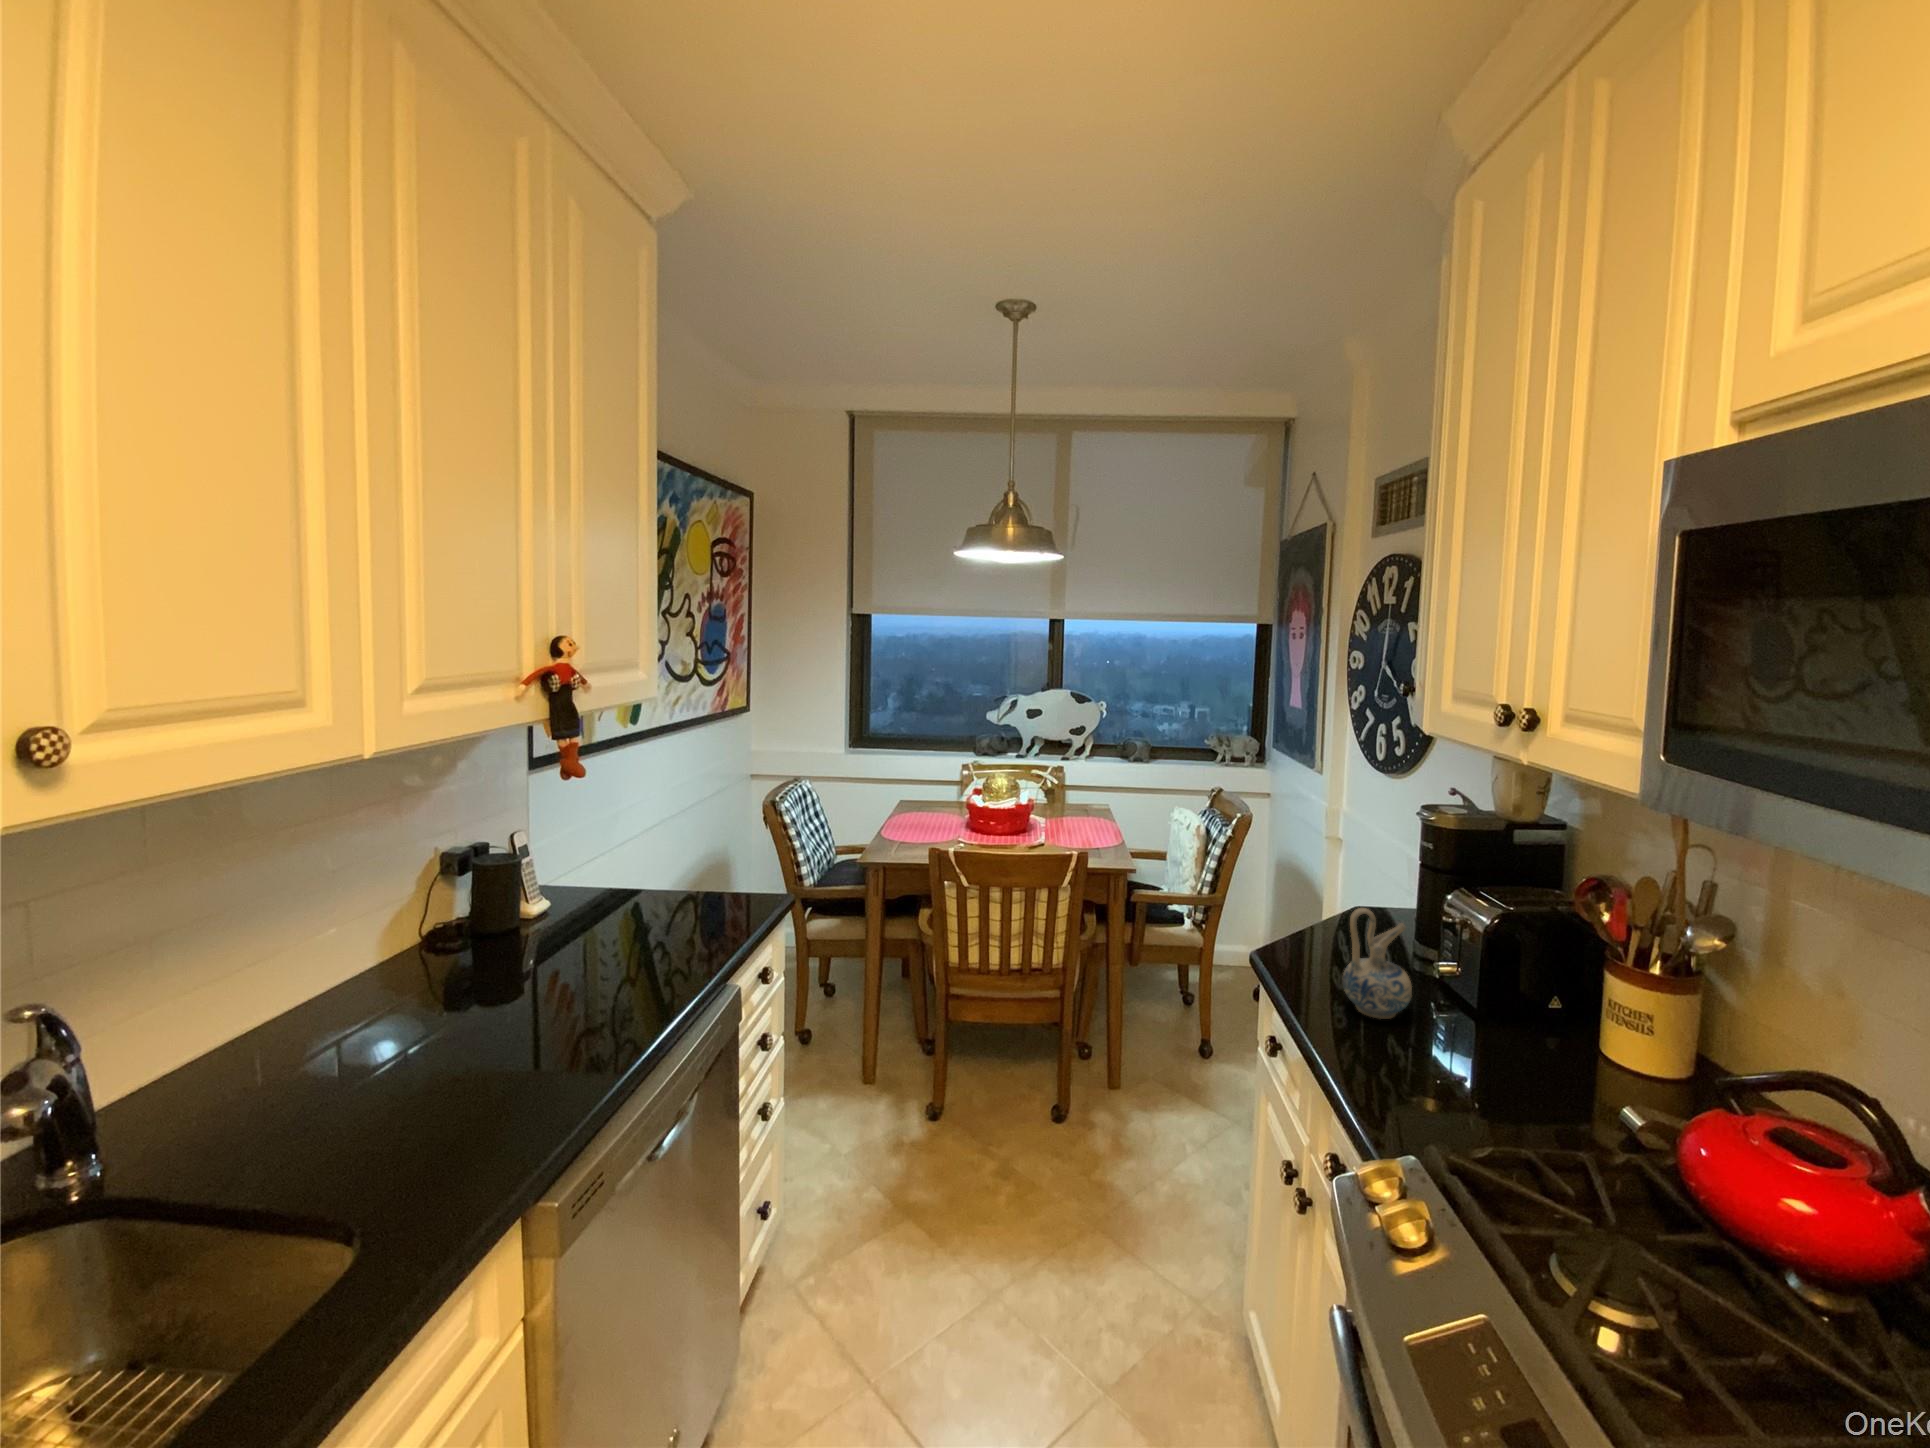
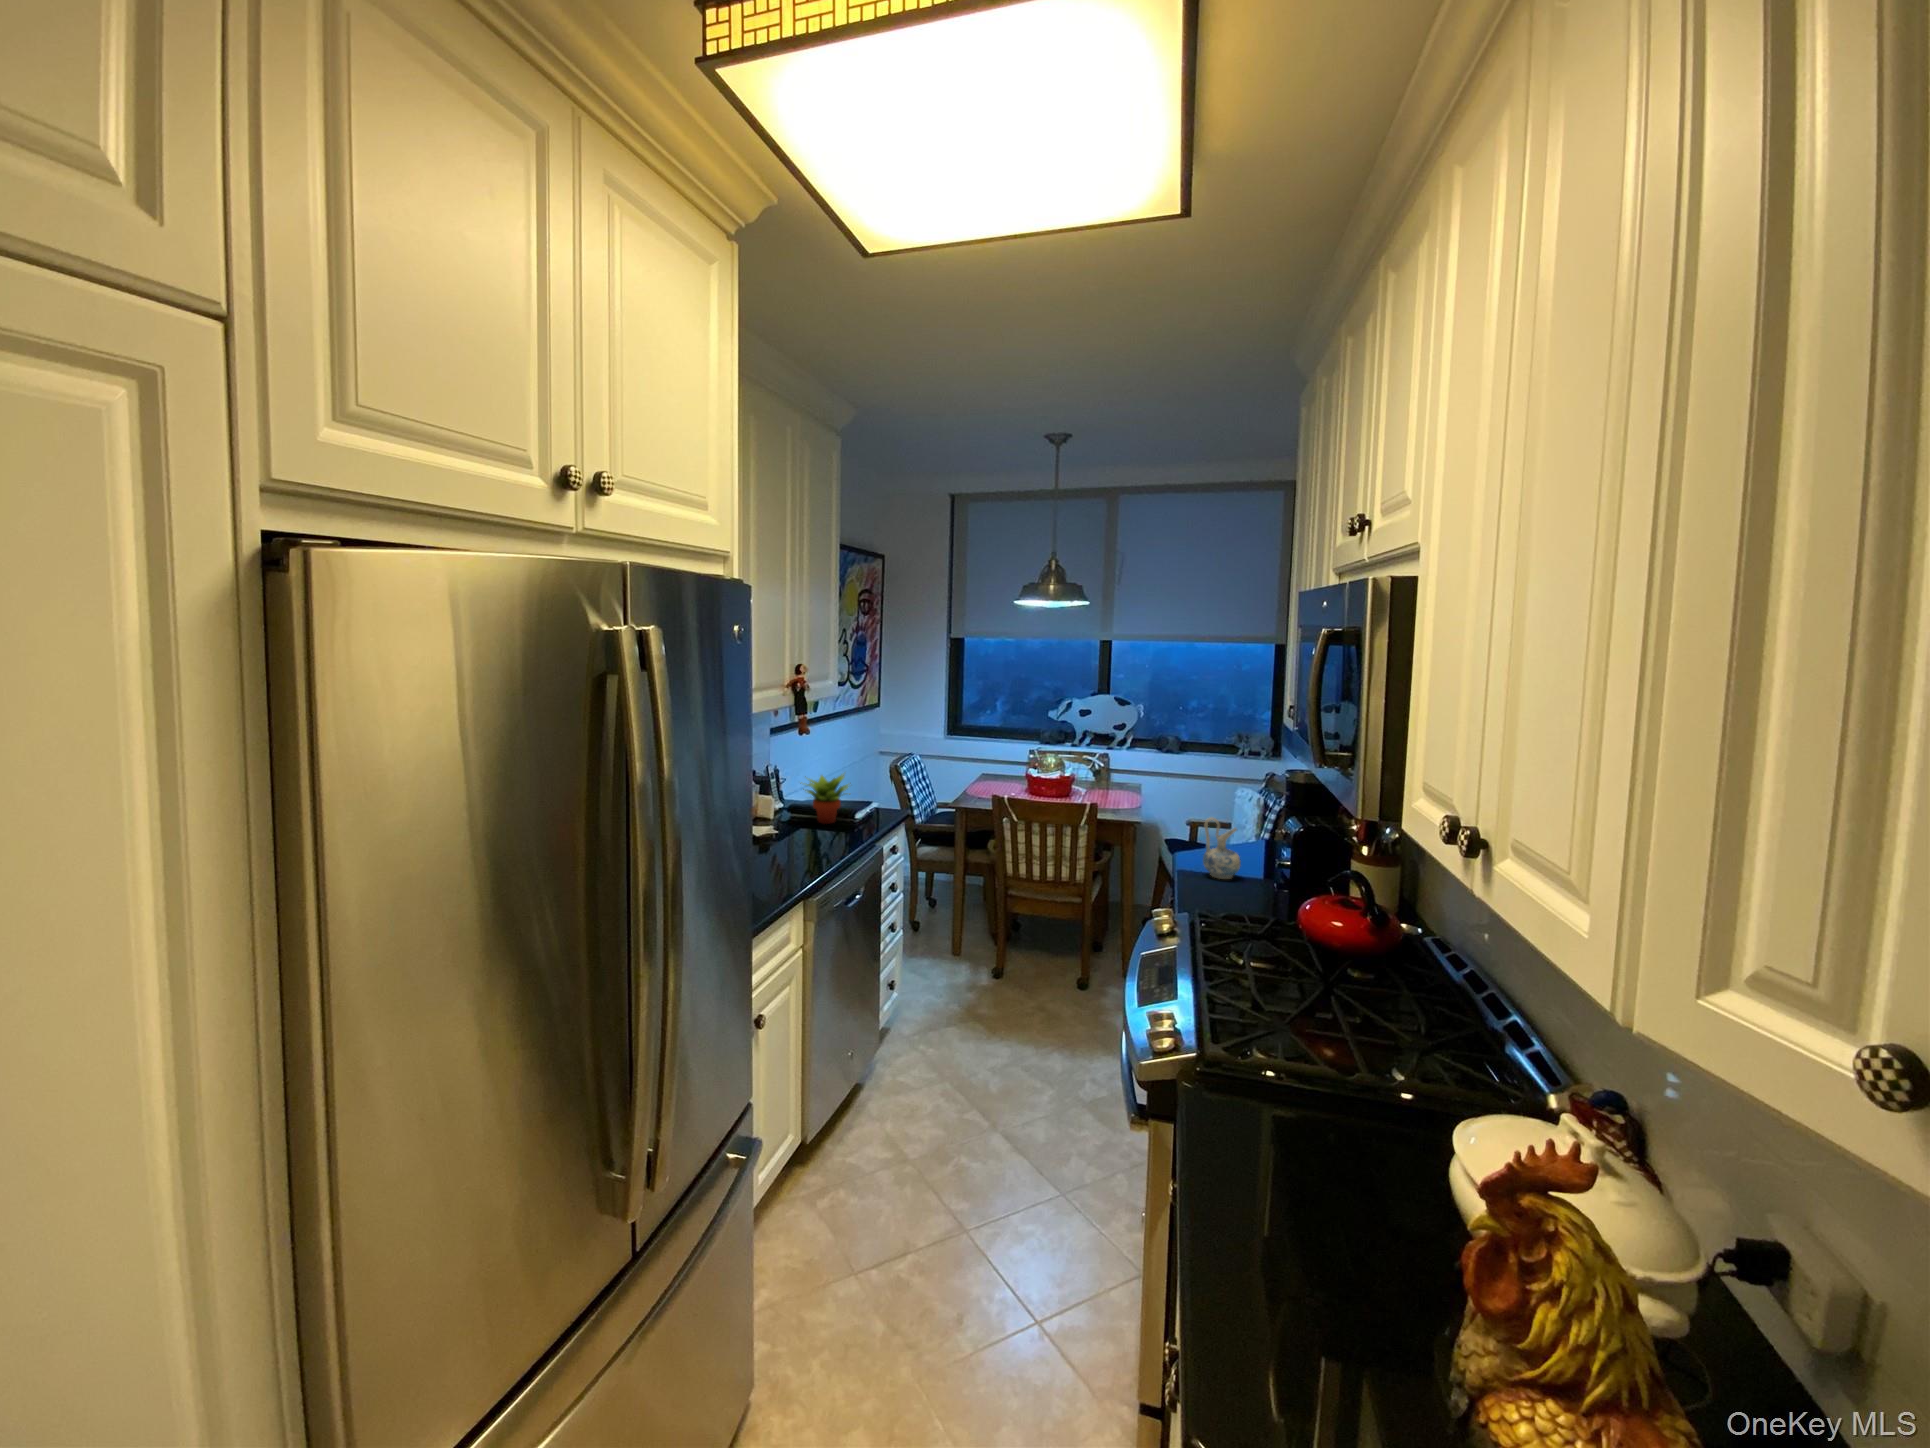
succulent plant: none [567,838,682,943] -> present [803,774,850,824]

